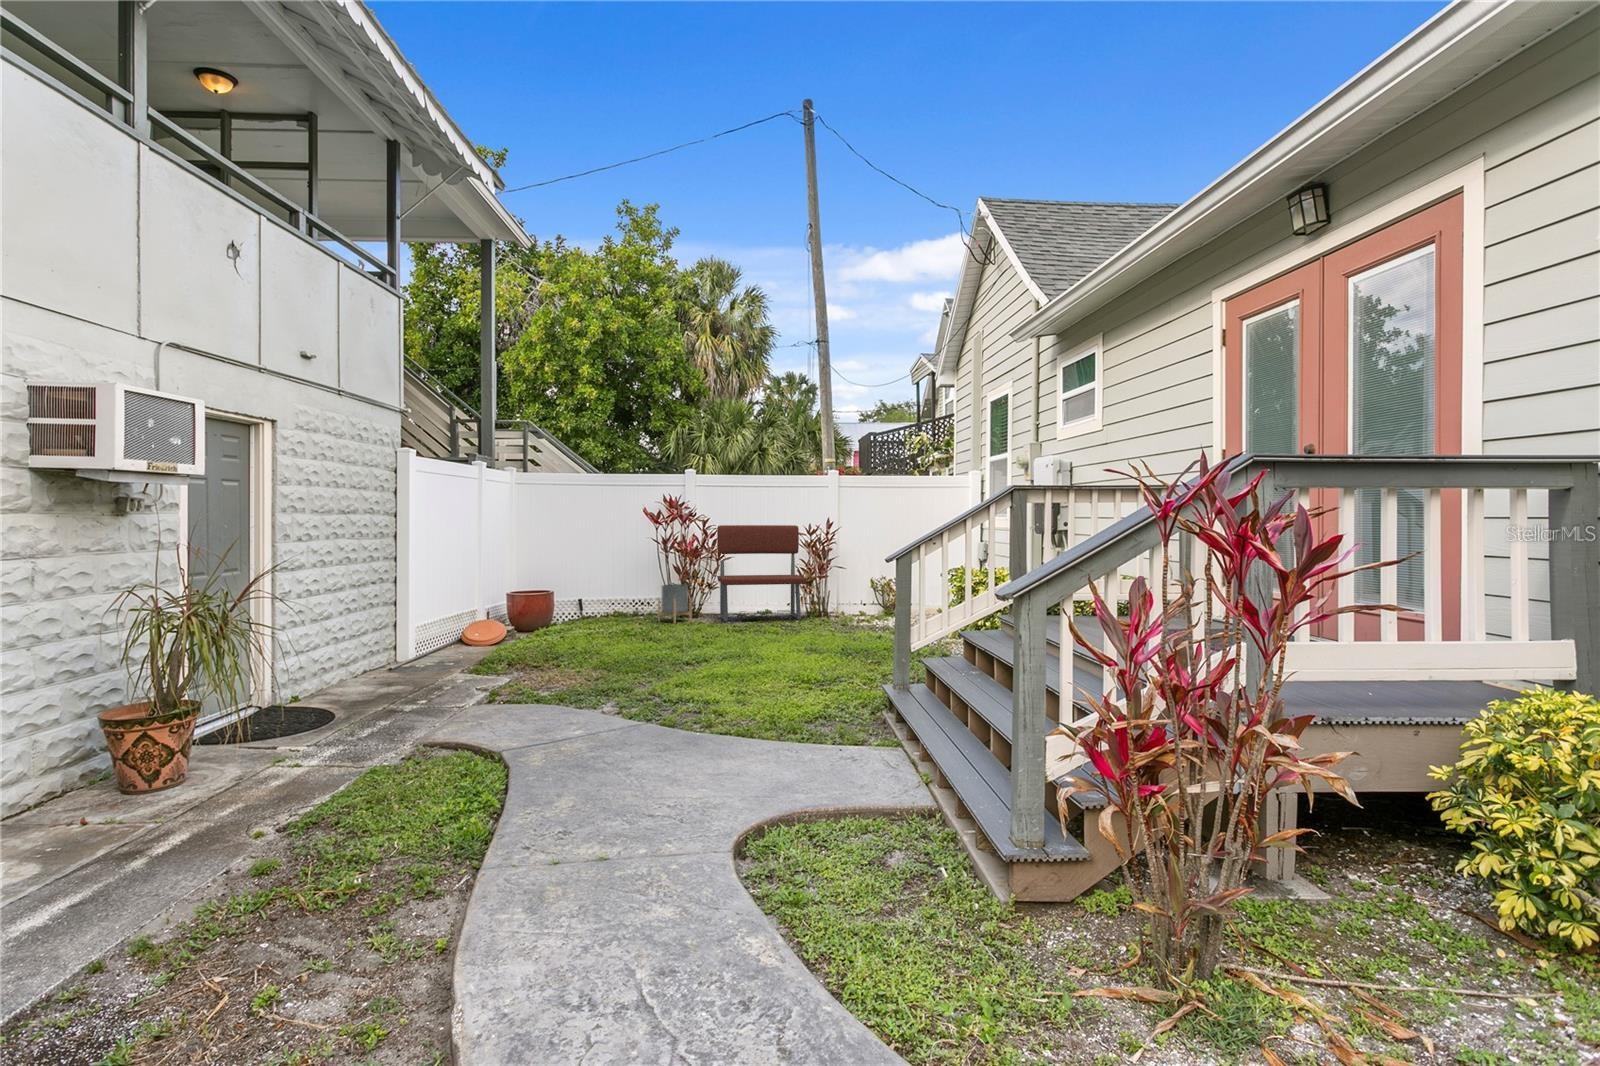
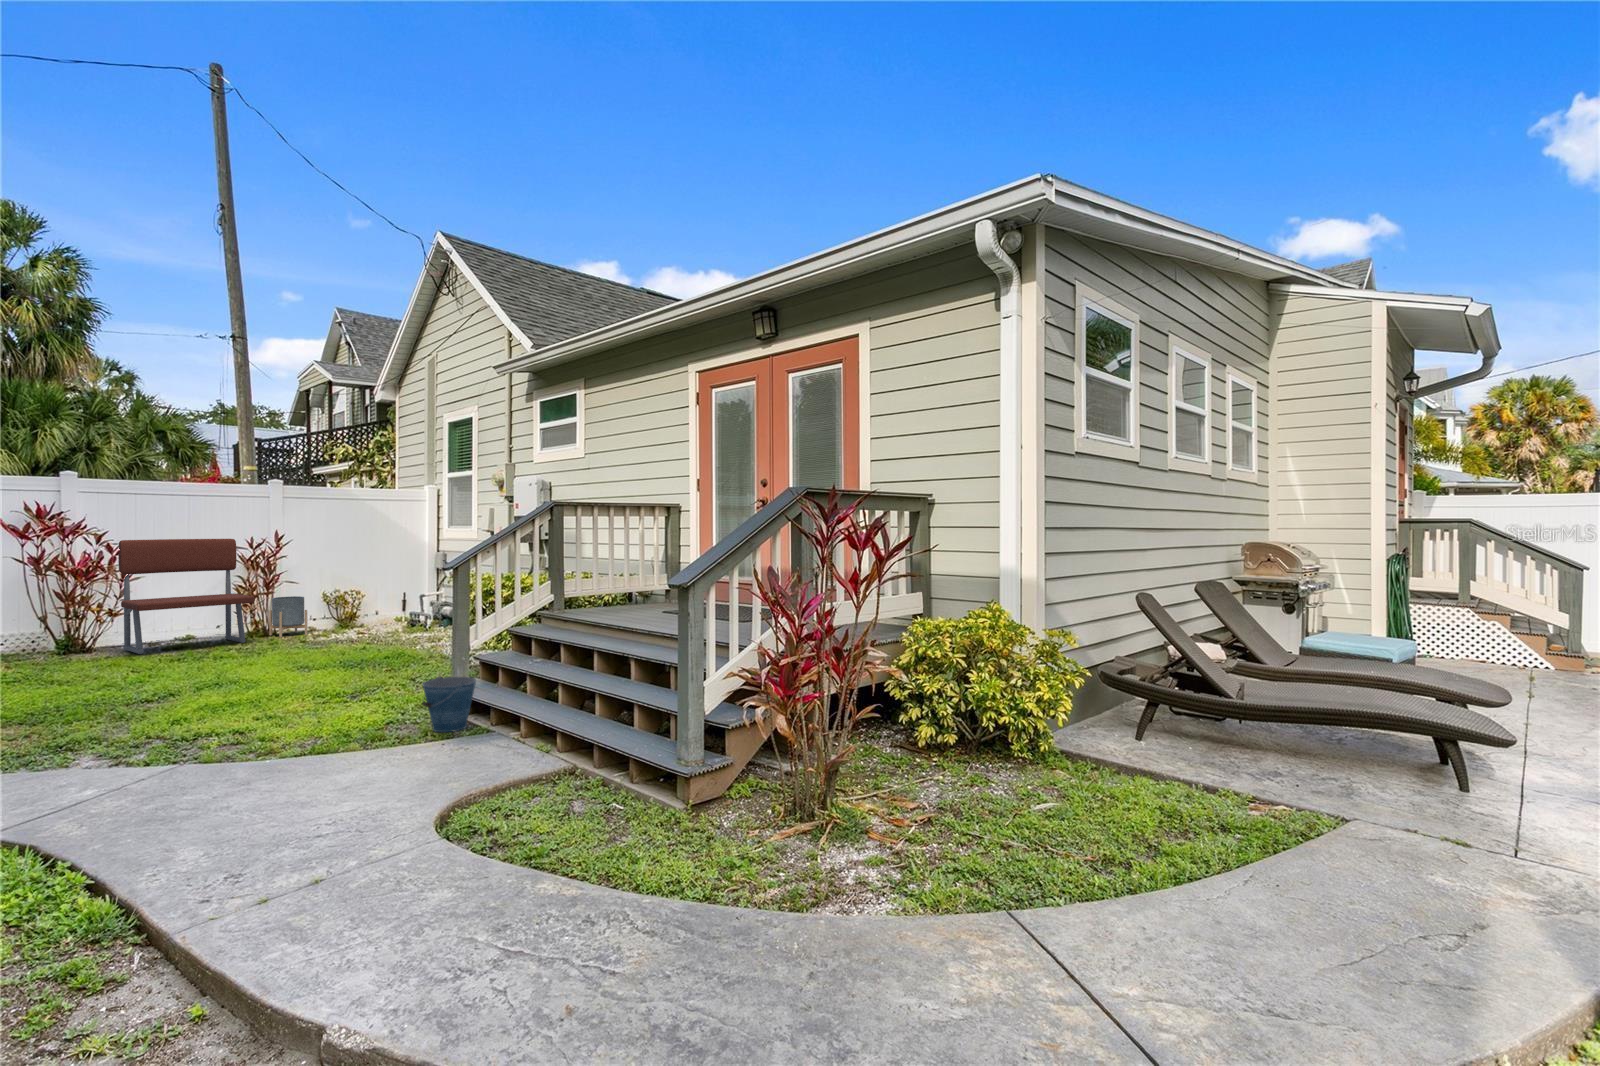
planter: present [658,584,692,623] -> present [269,596,308,637]
bucket: none [835,674,890,736] -> present [422,677,476,732]

